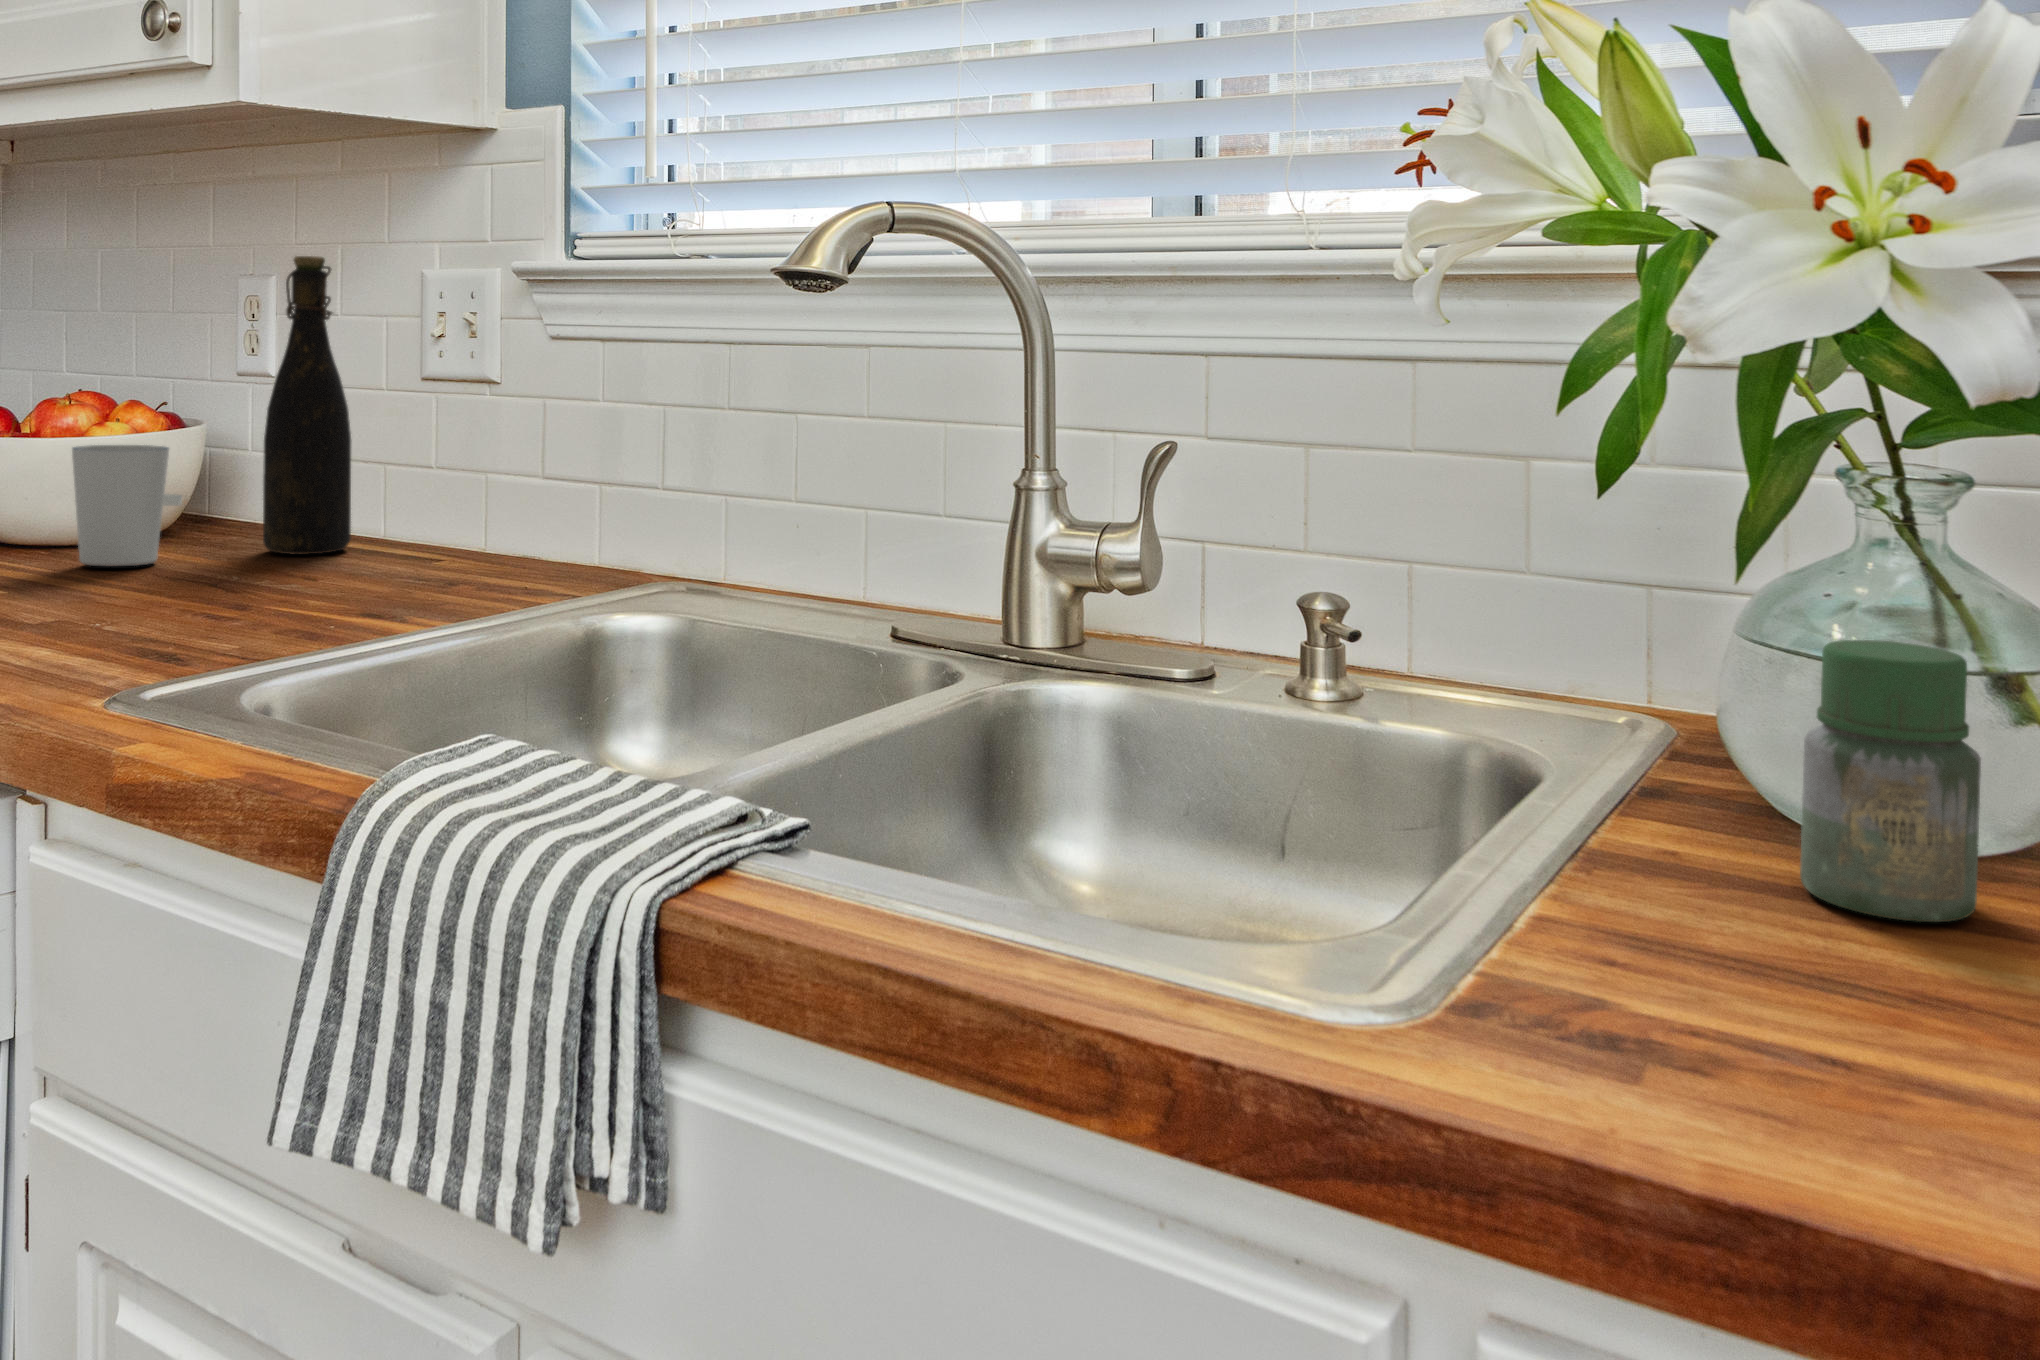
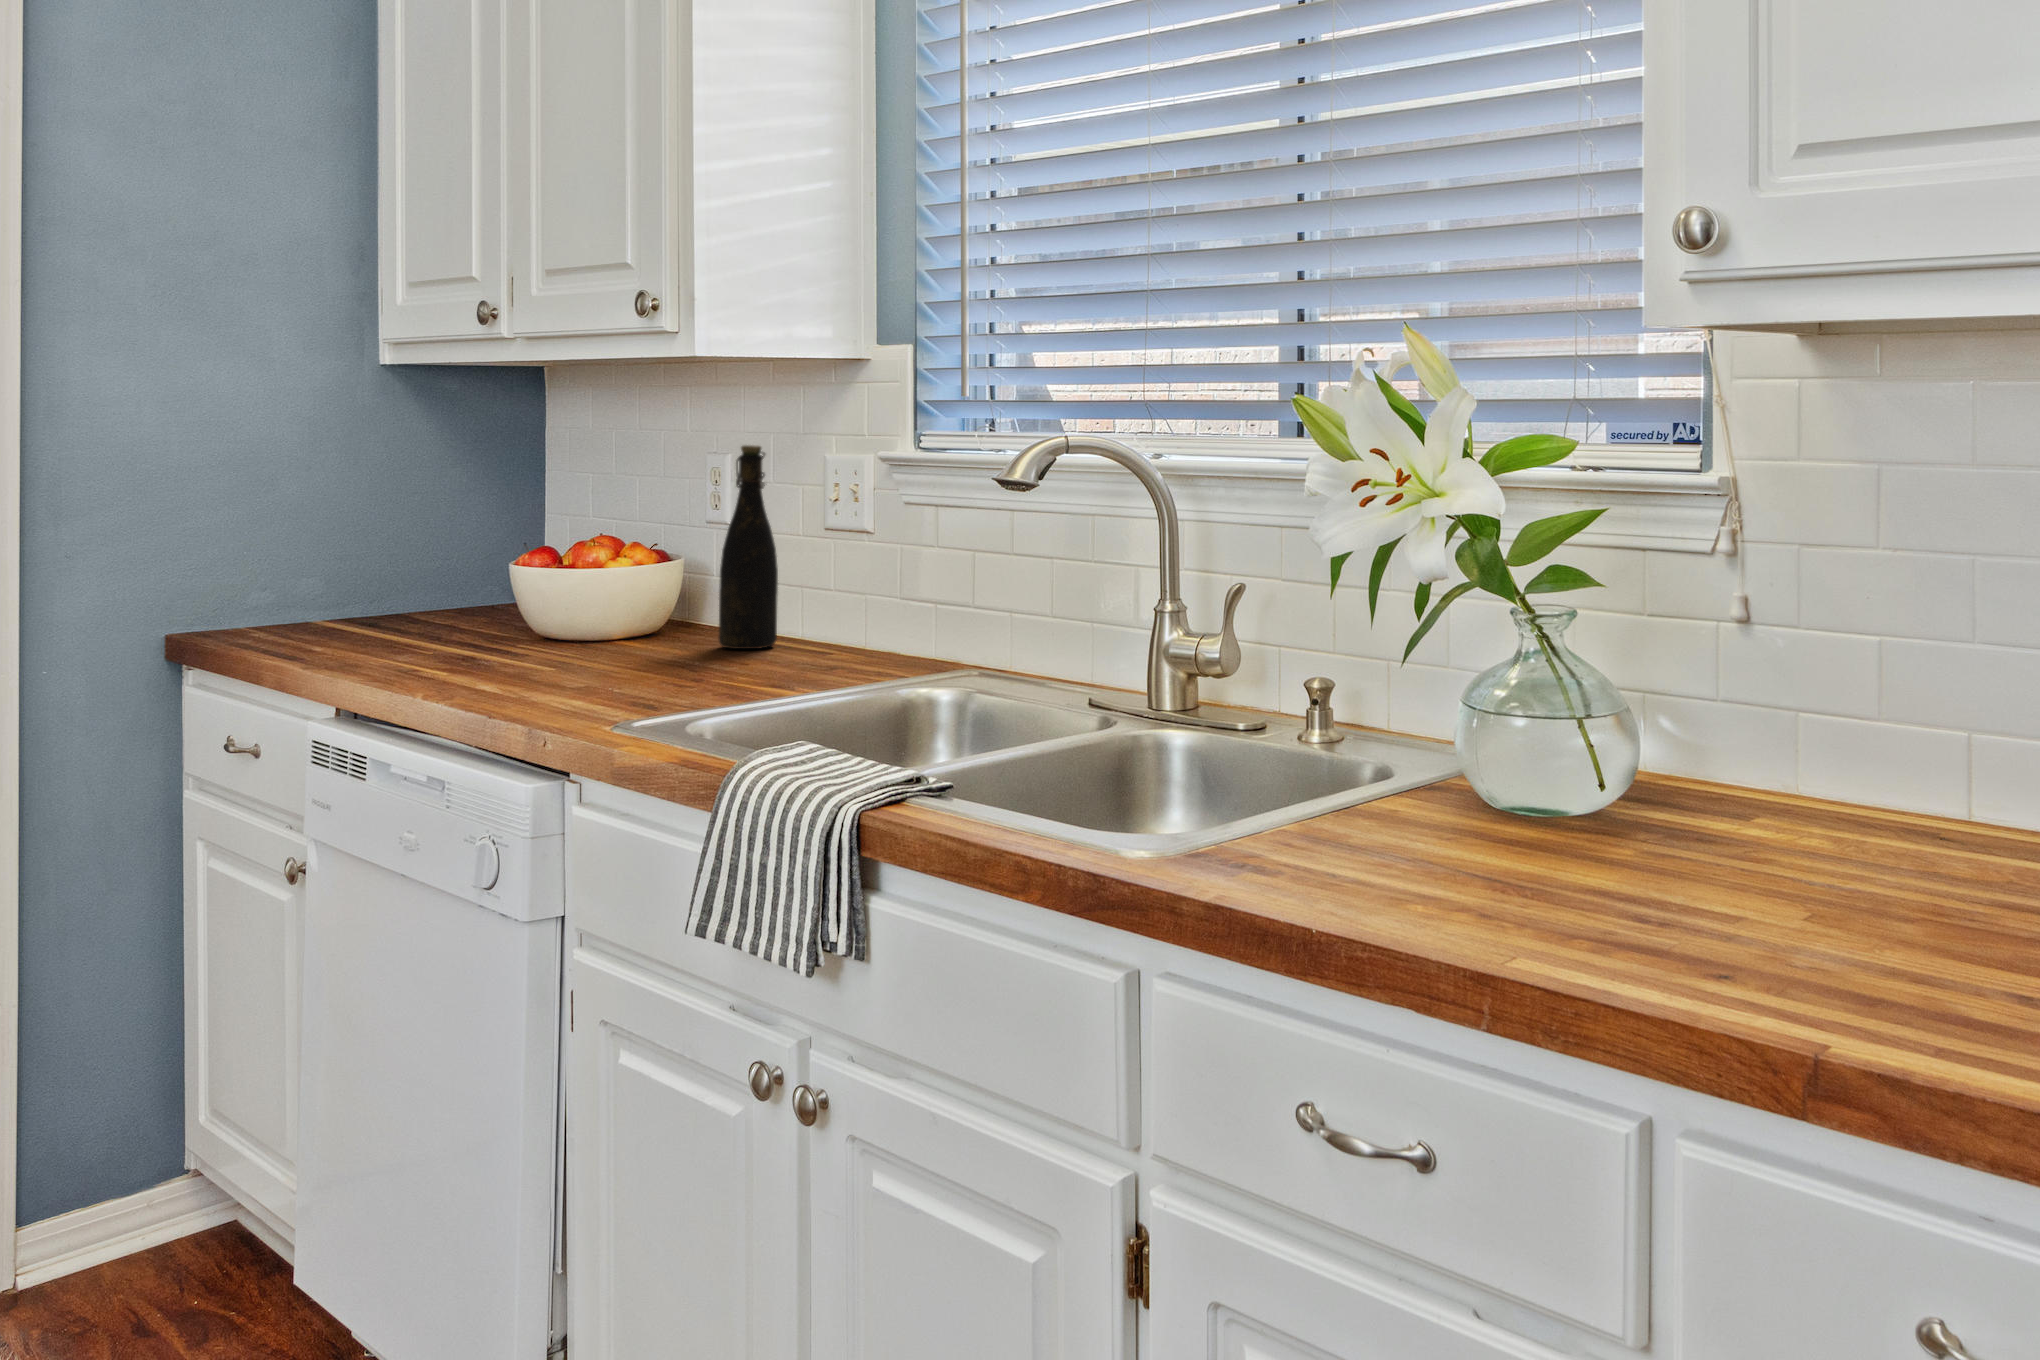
cup: present [72,445,182,566] -> none [596,574,666,655]
jar: present [1800,640,1981,922] -> none [1437,694,1516,835]

